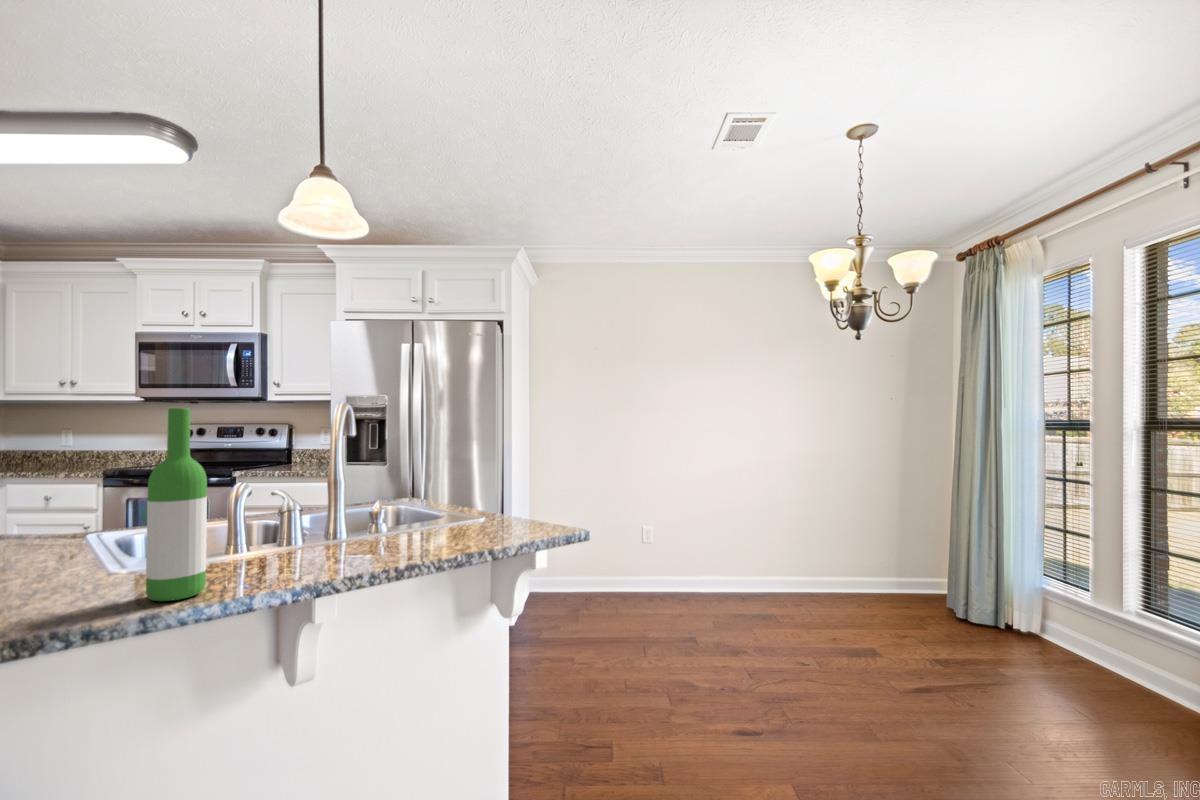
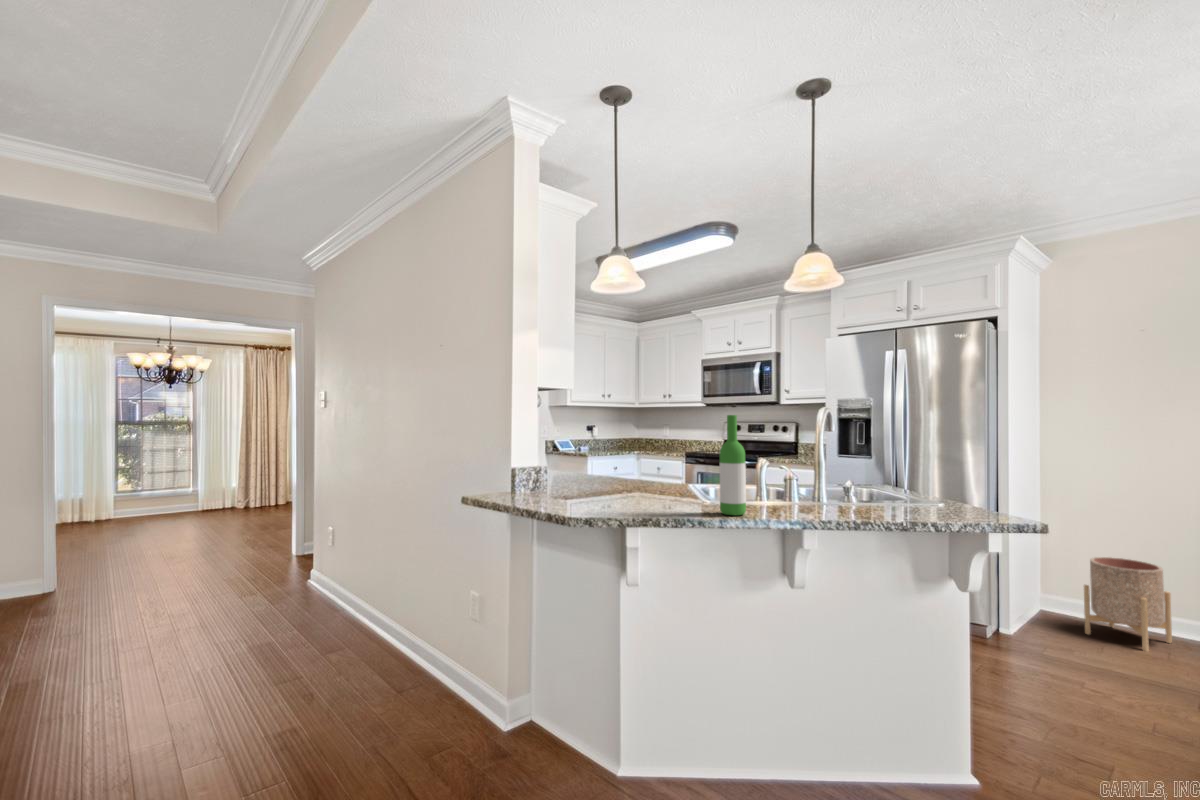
planter: none [559,536,611,612] -> present [1084,557,1172,651]

